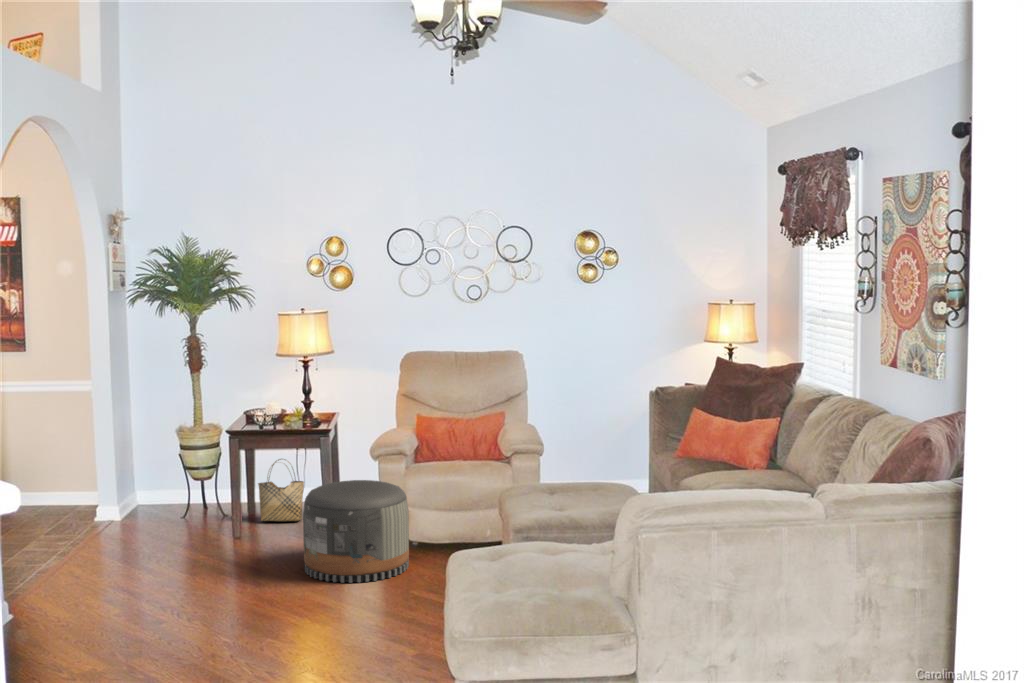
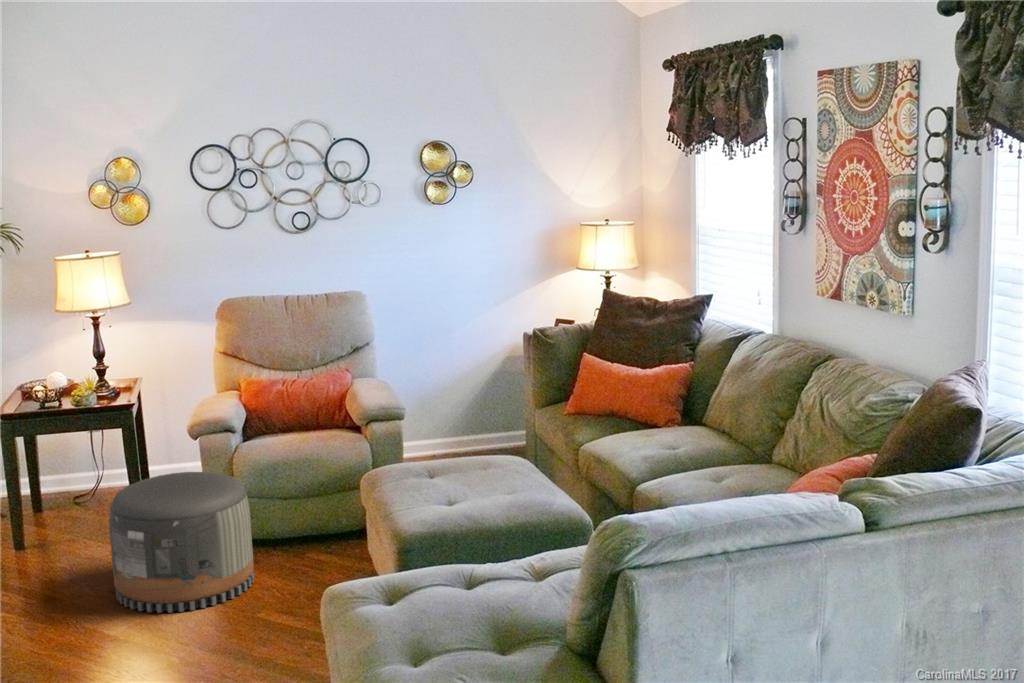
woven basket: present [258,459,304,521] -> none [40,442,103,524]

